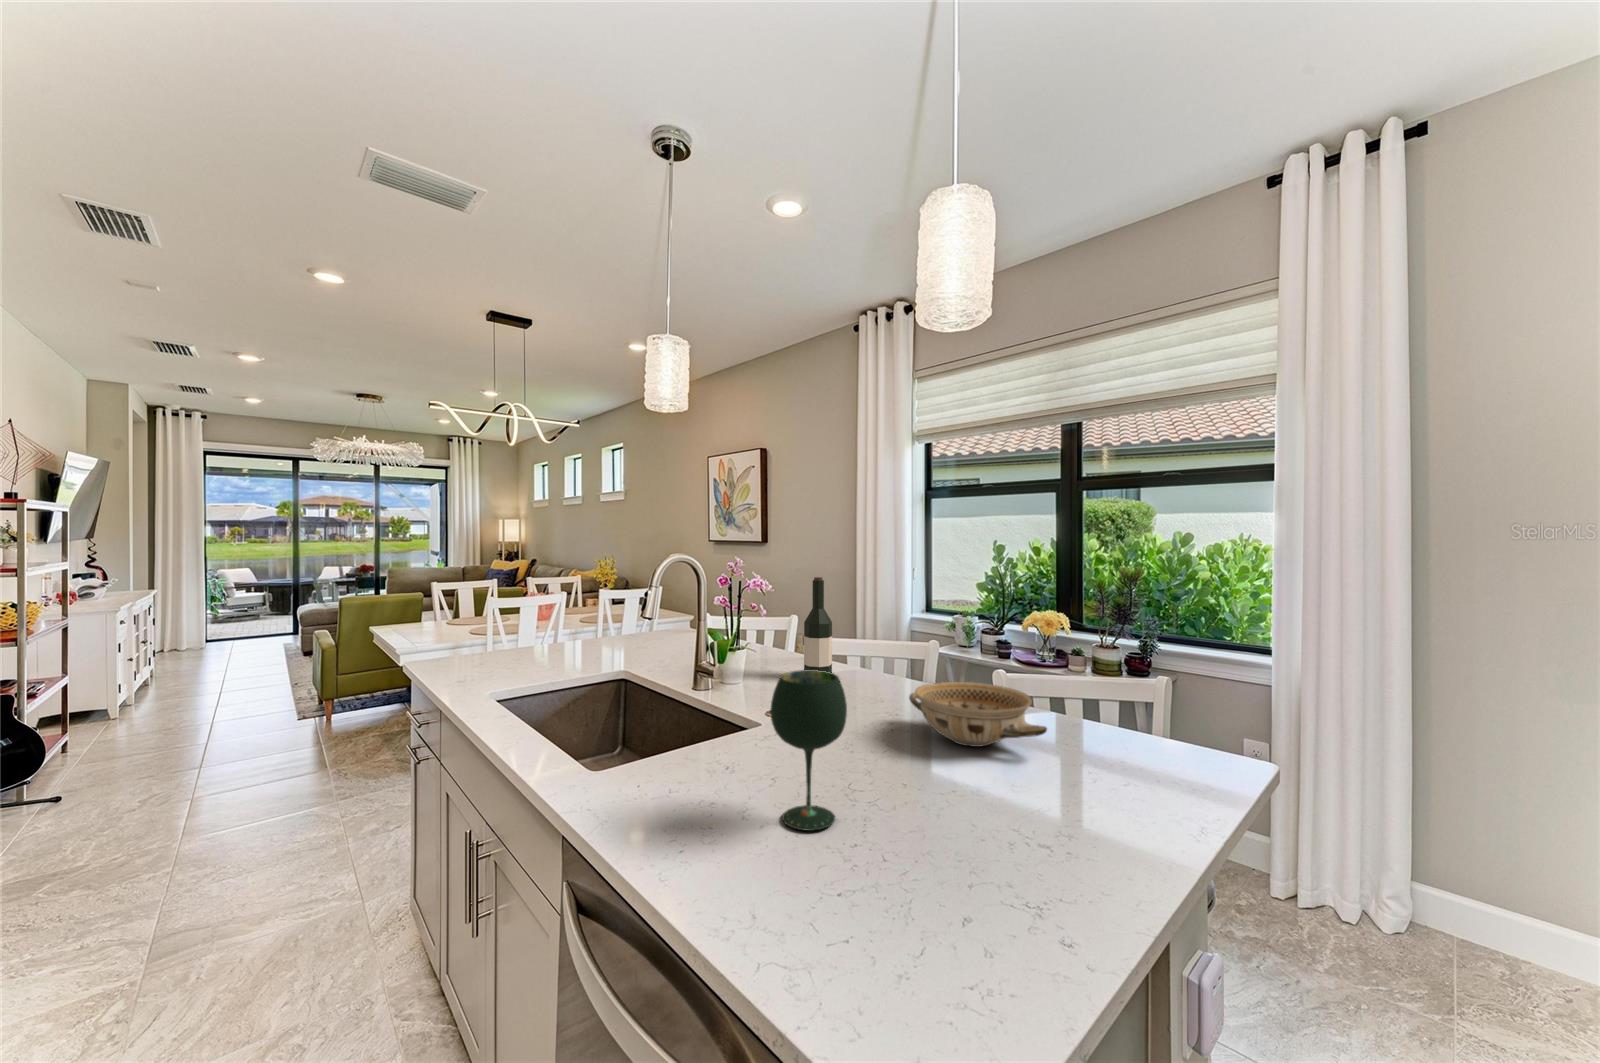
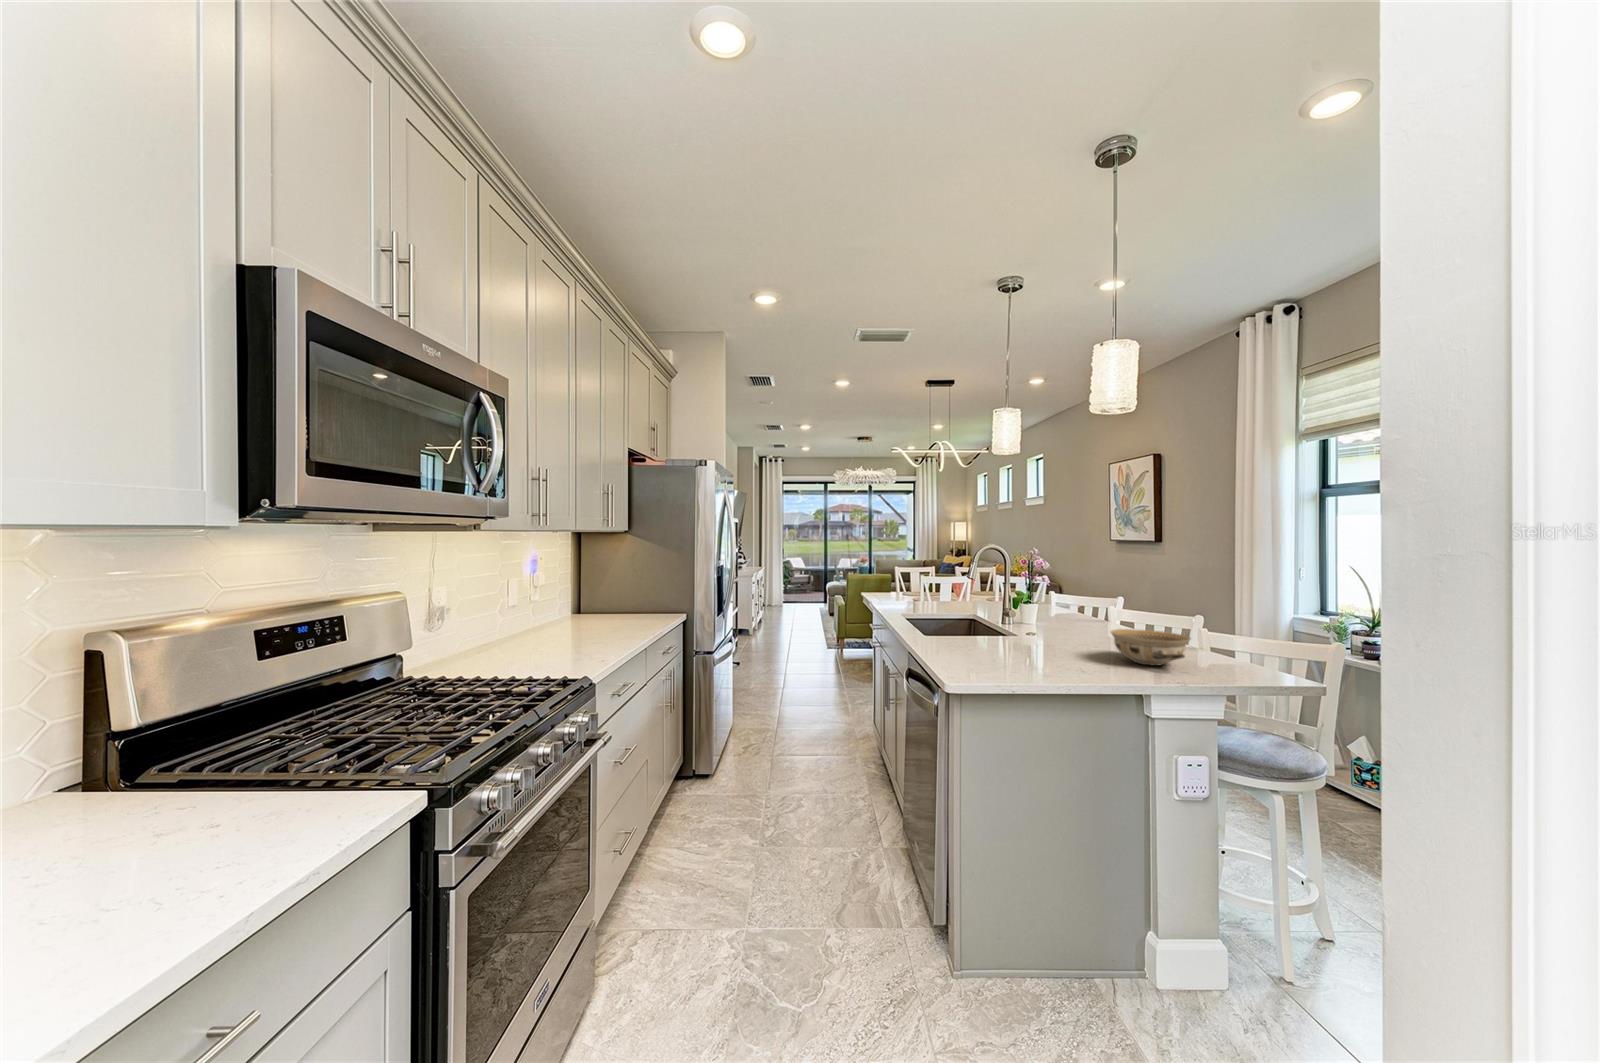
wine bottle: present [804,577,832,673] -> none [1087,563,1107,633]
wine glass: present [770,670,847,831] -> none [985,598,1022,667]

